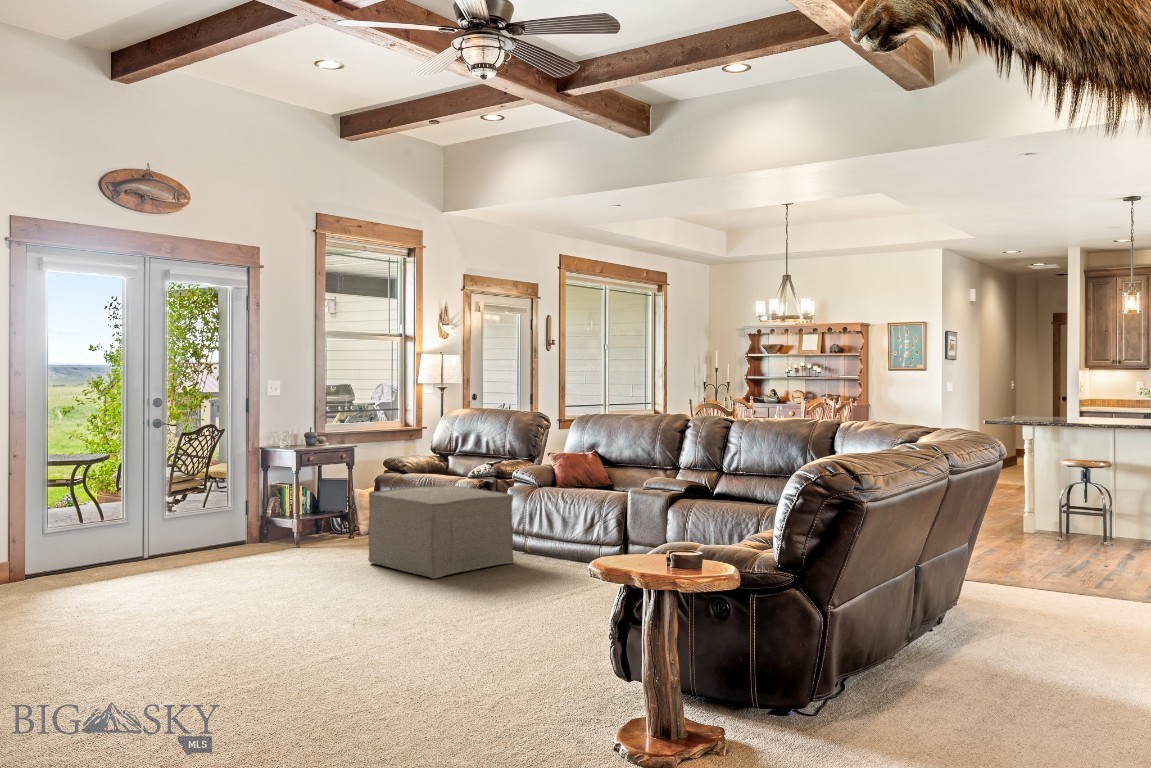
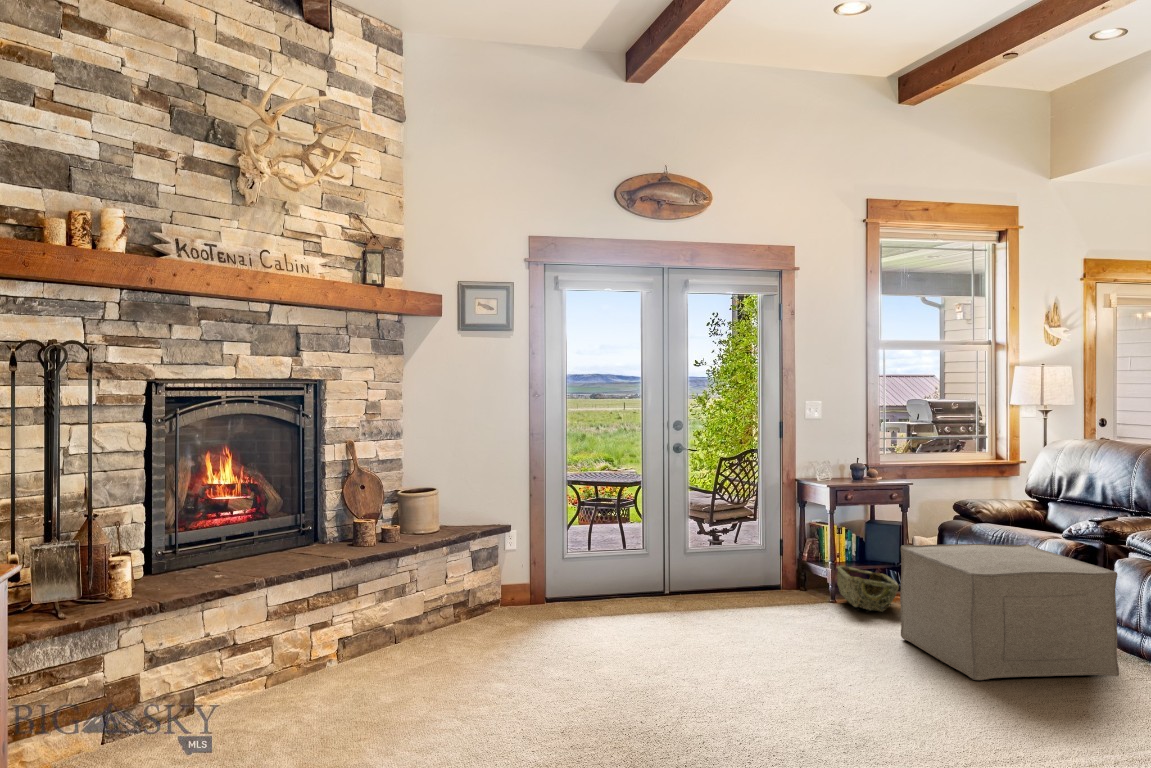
woven basket: none [301,518,356,550] -> present [837,566,899,612]

